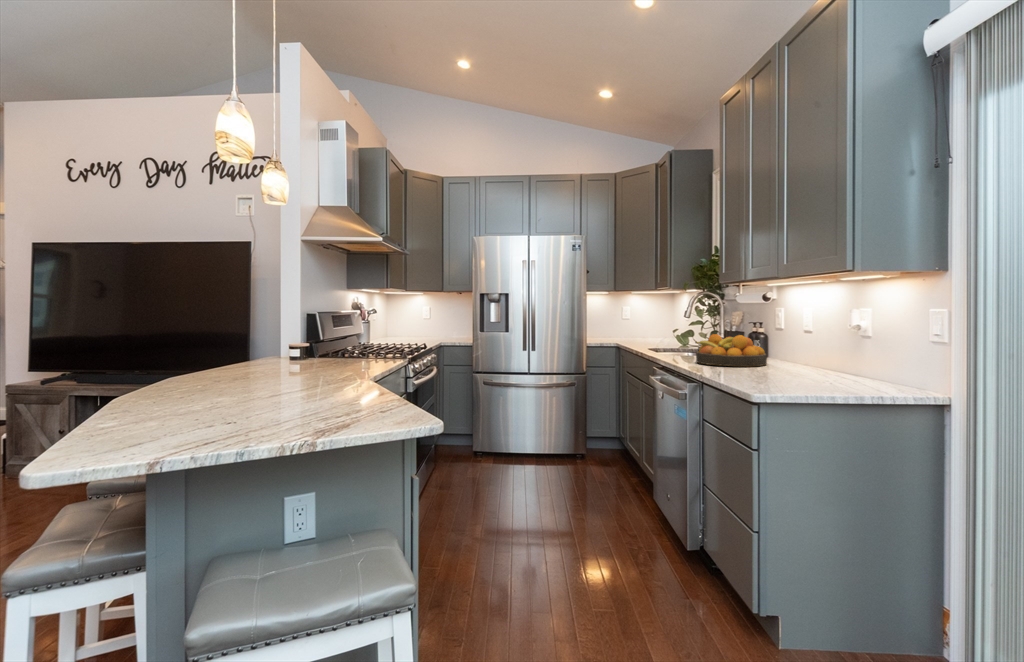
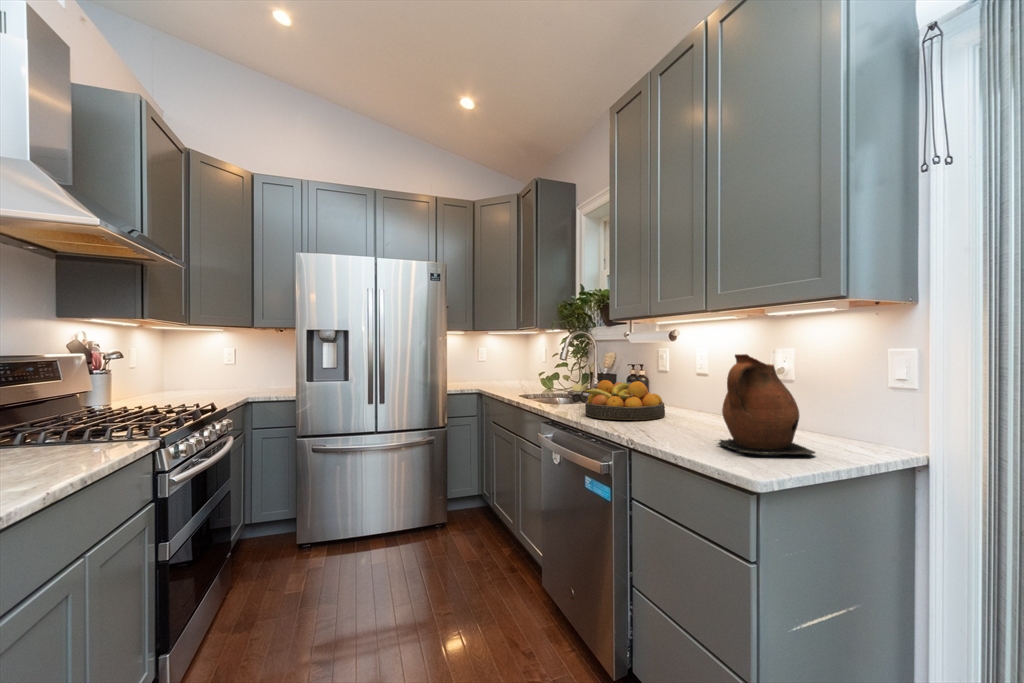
ceramic pitcher: none [776,312,846,388] -> present [719,354,815,456]

